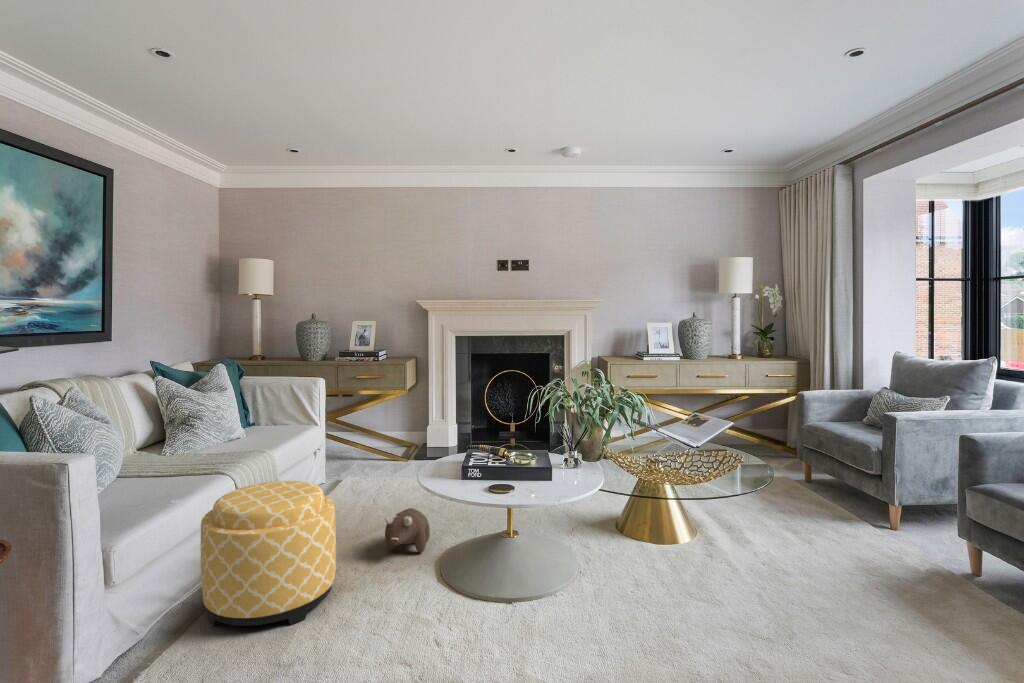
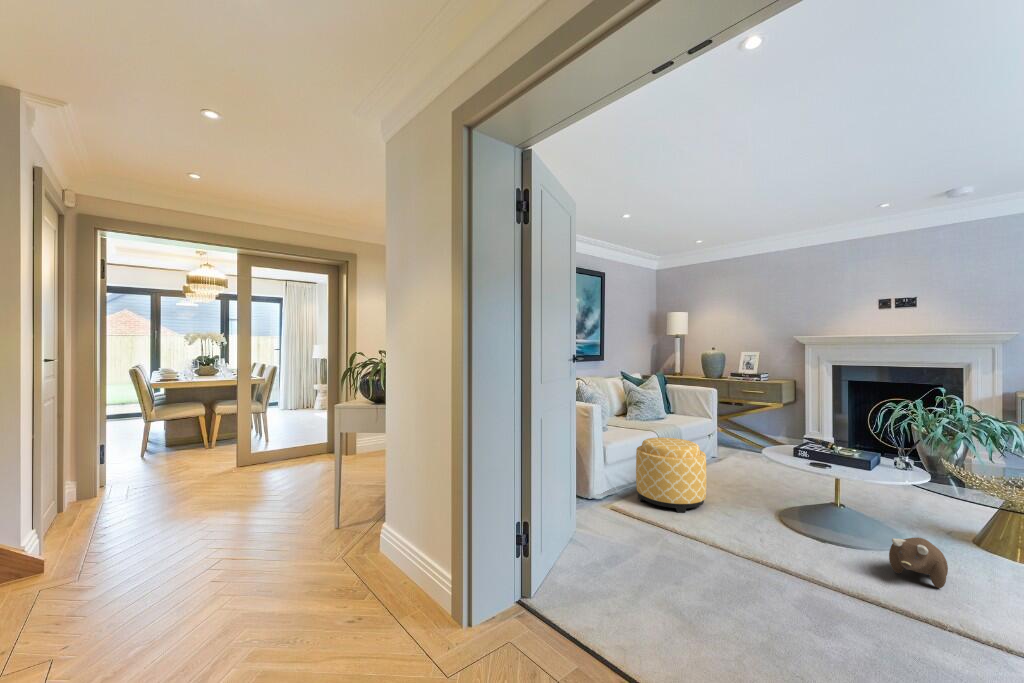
plush toy: present [385,508,430,553] -> present [889,538,948,588]

